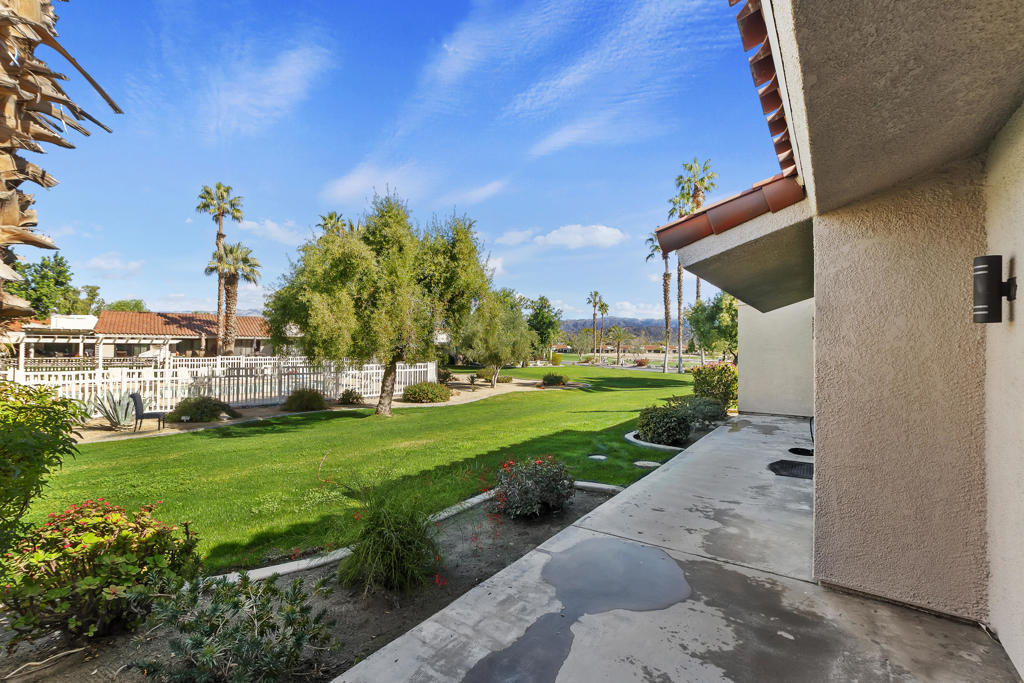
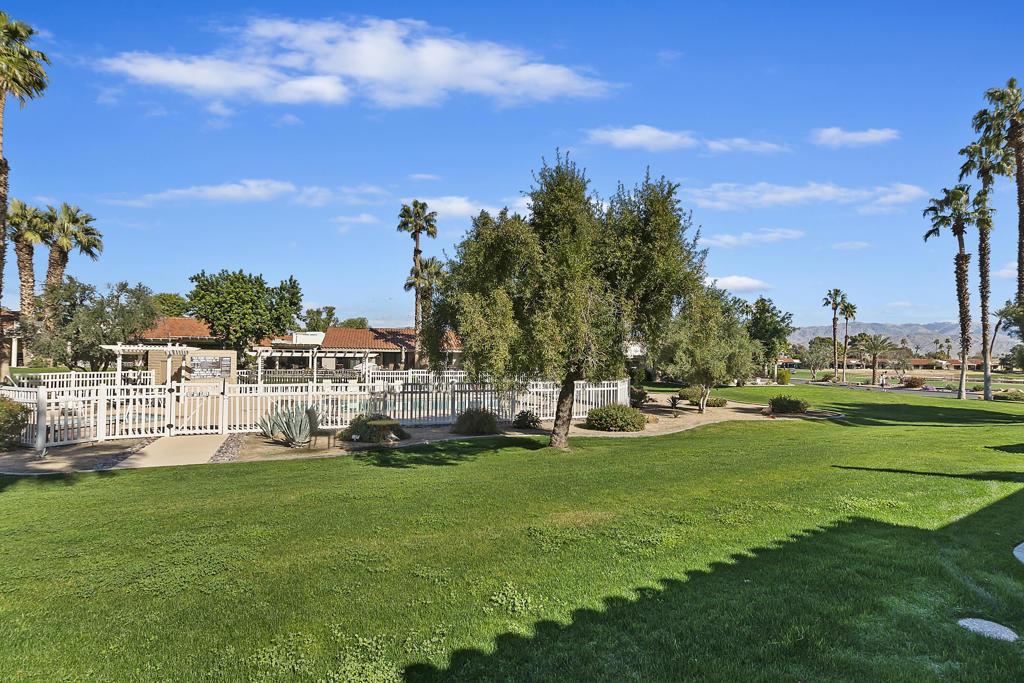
round table: none [200,401,238,425] -> present [367,420,401,446]

